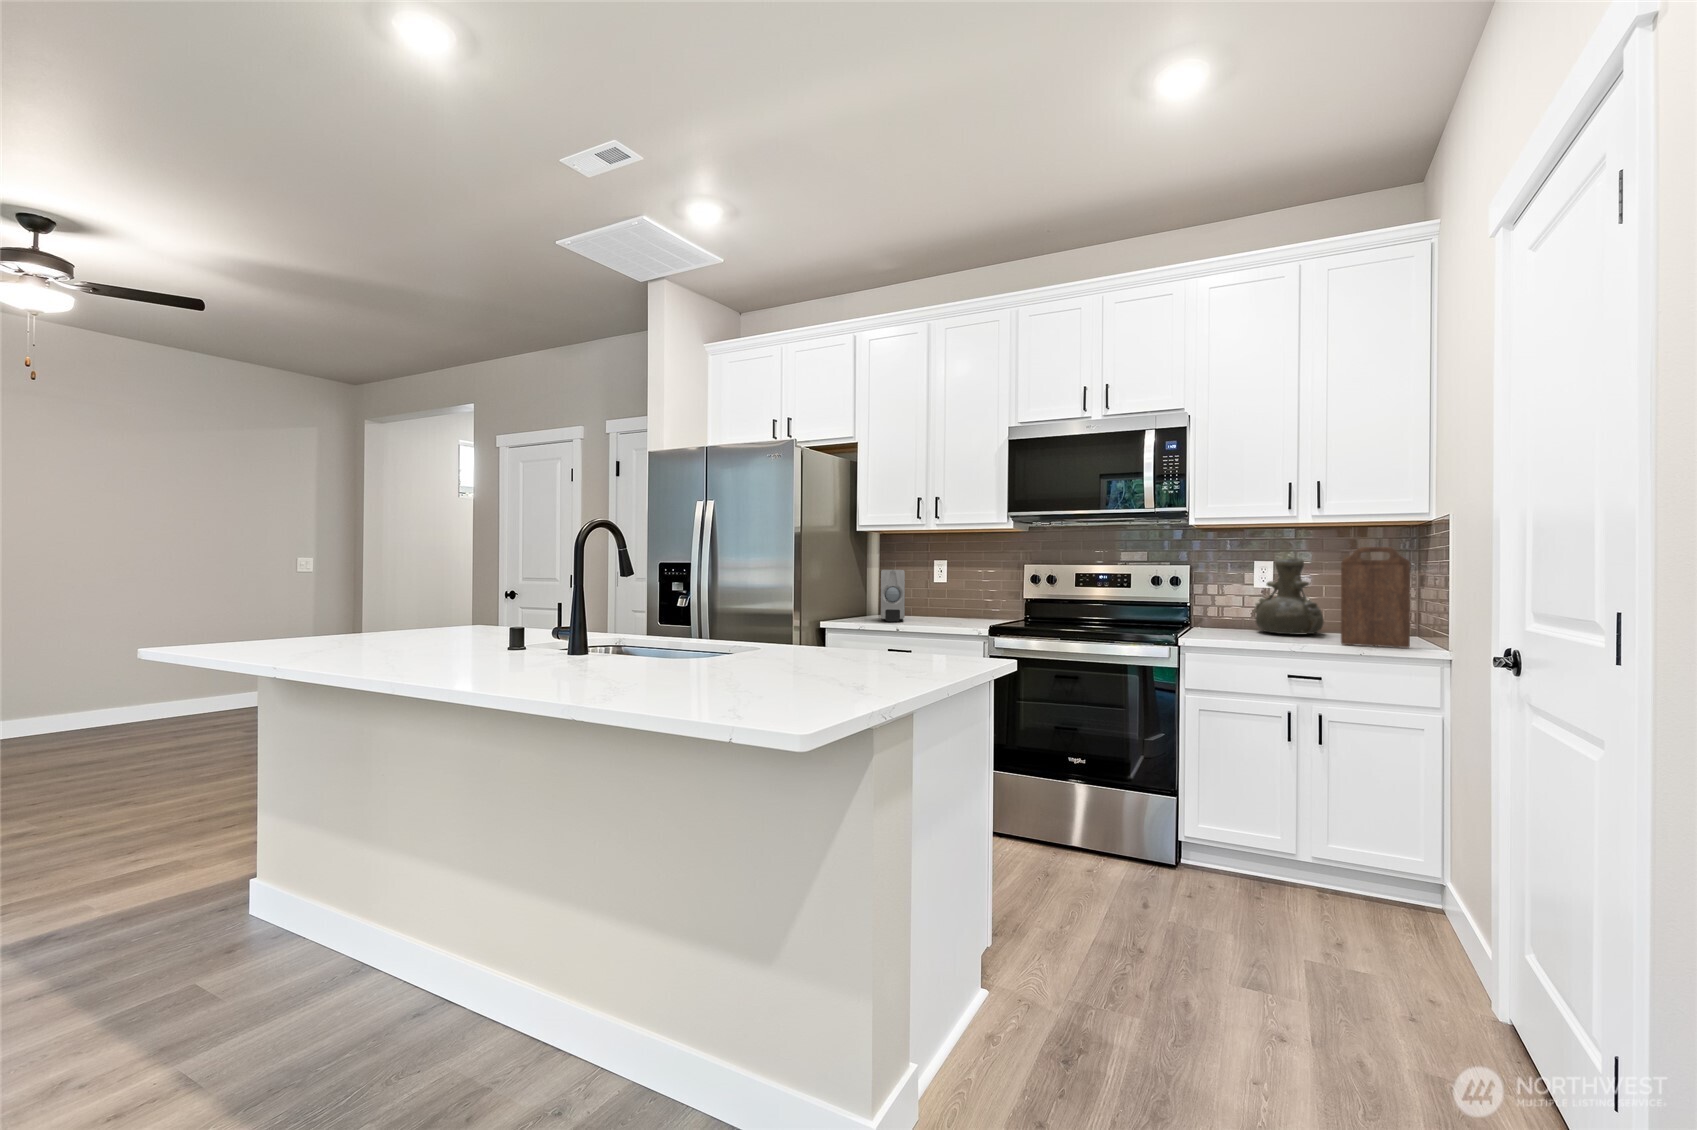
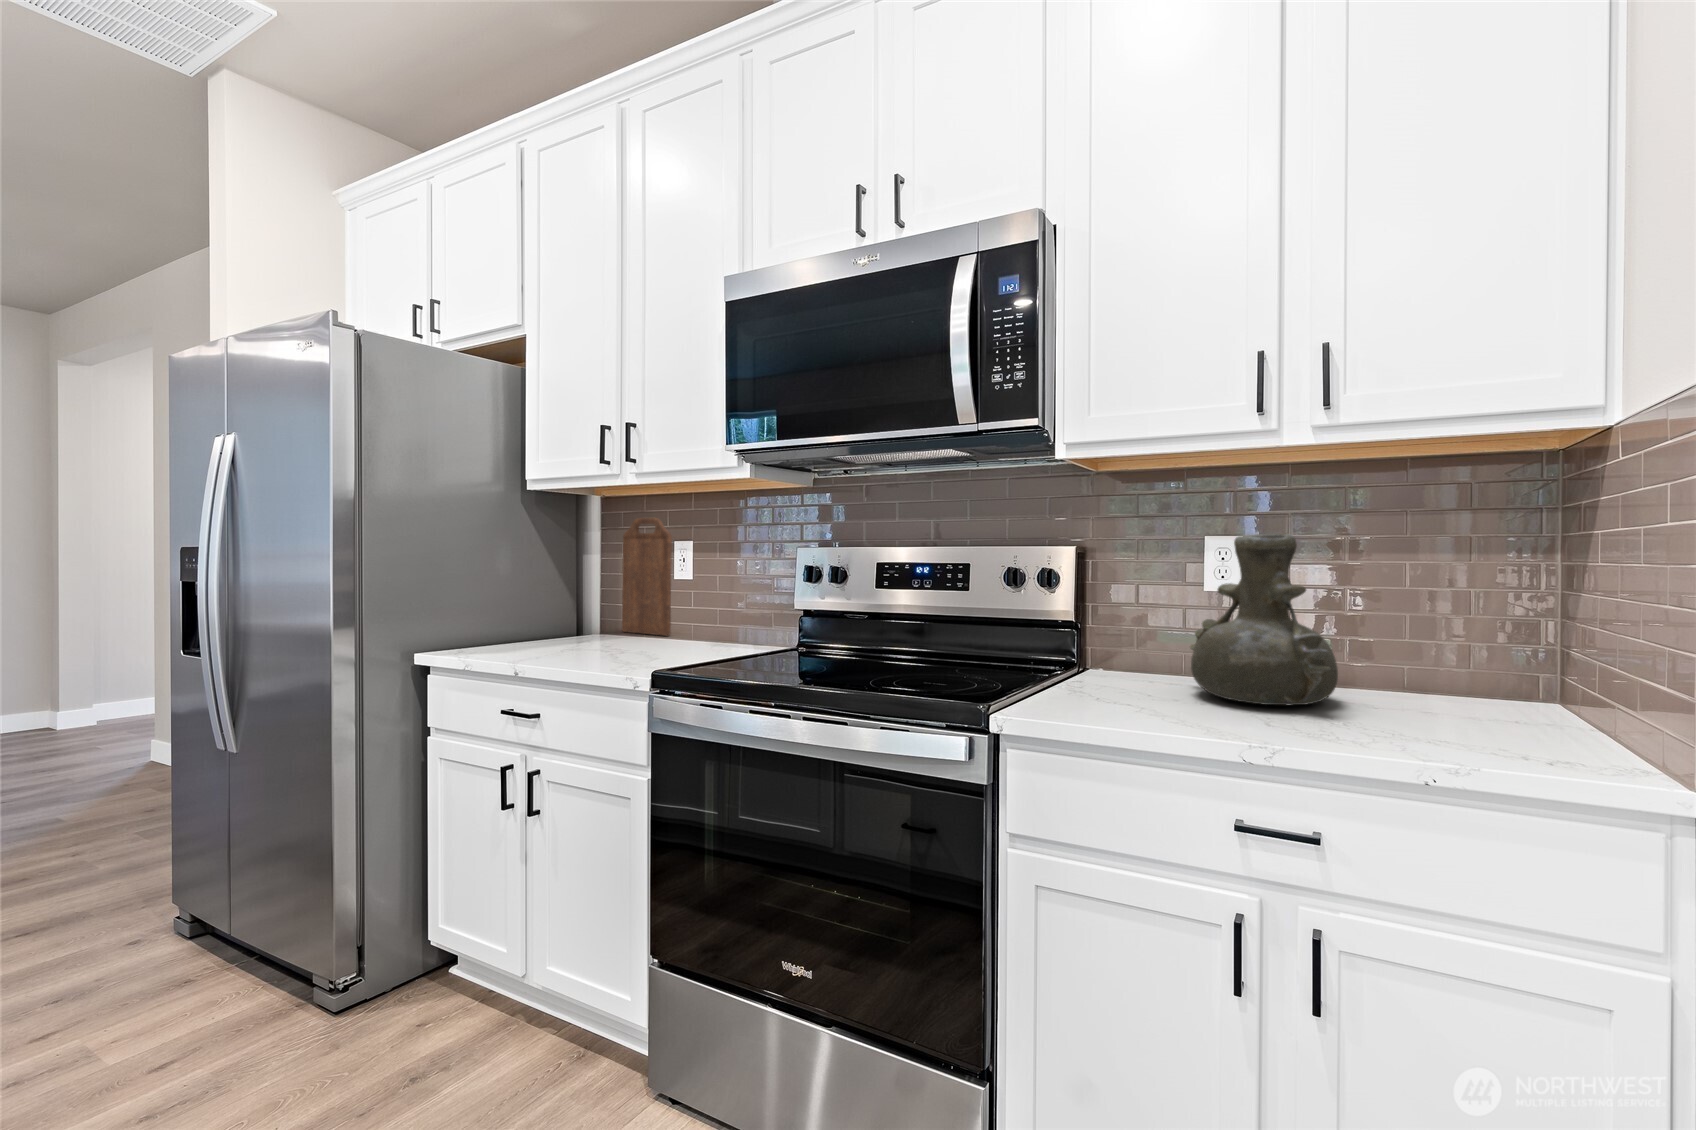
cutting board: present [1341,547,1410,648] -> present [622,518,672,636]
soap dispenser: present [881,570,905,621] -> none [523,555,590,651]

